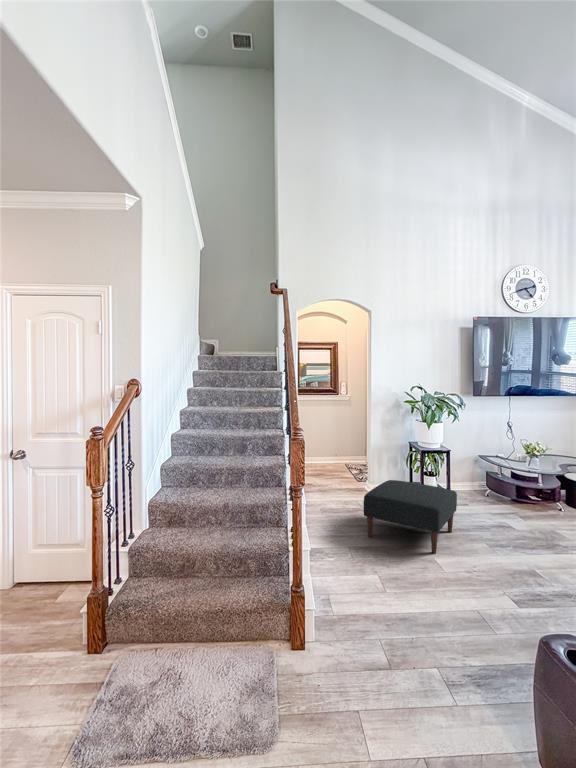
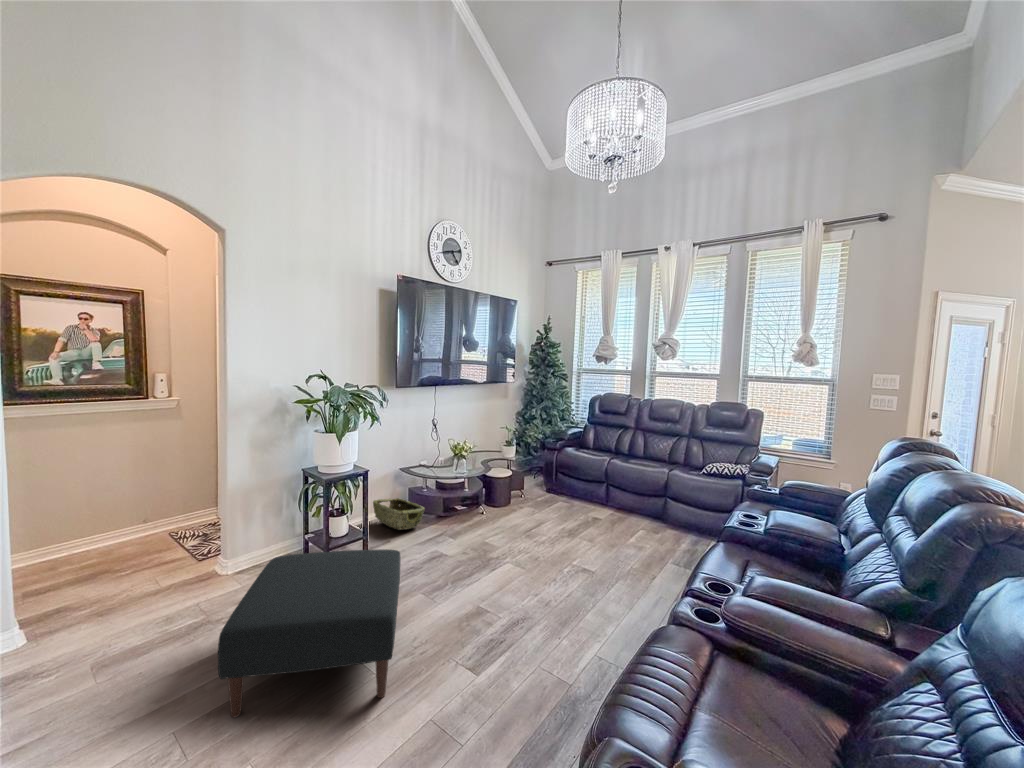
woven basket: none [457,475,495,500] -> present [373,498,425,530]

